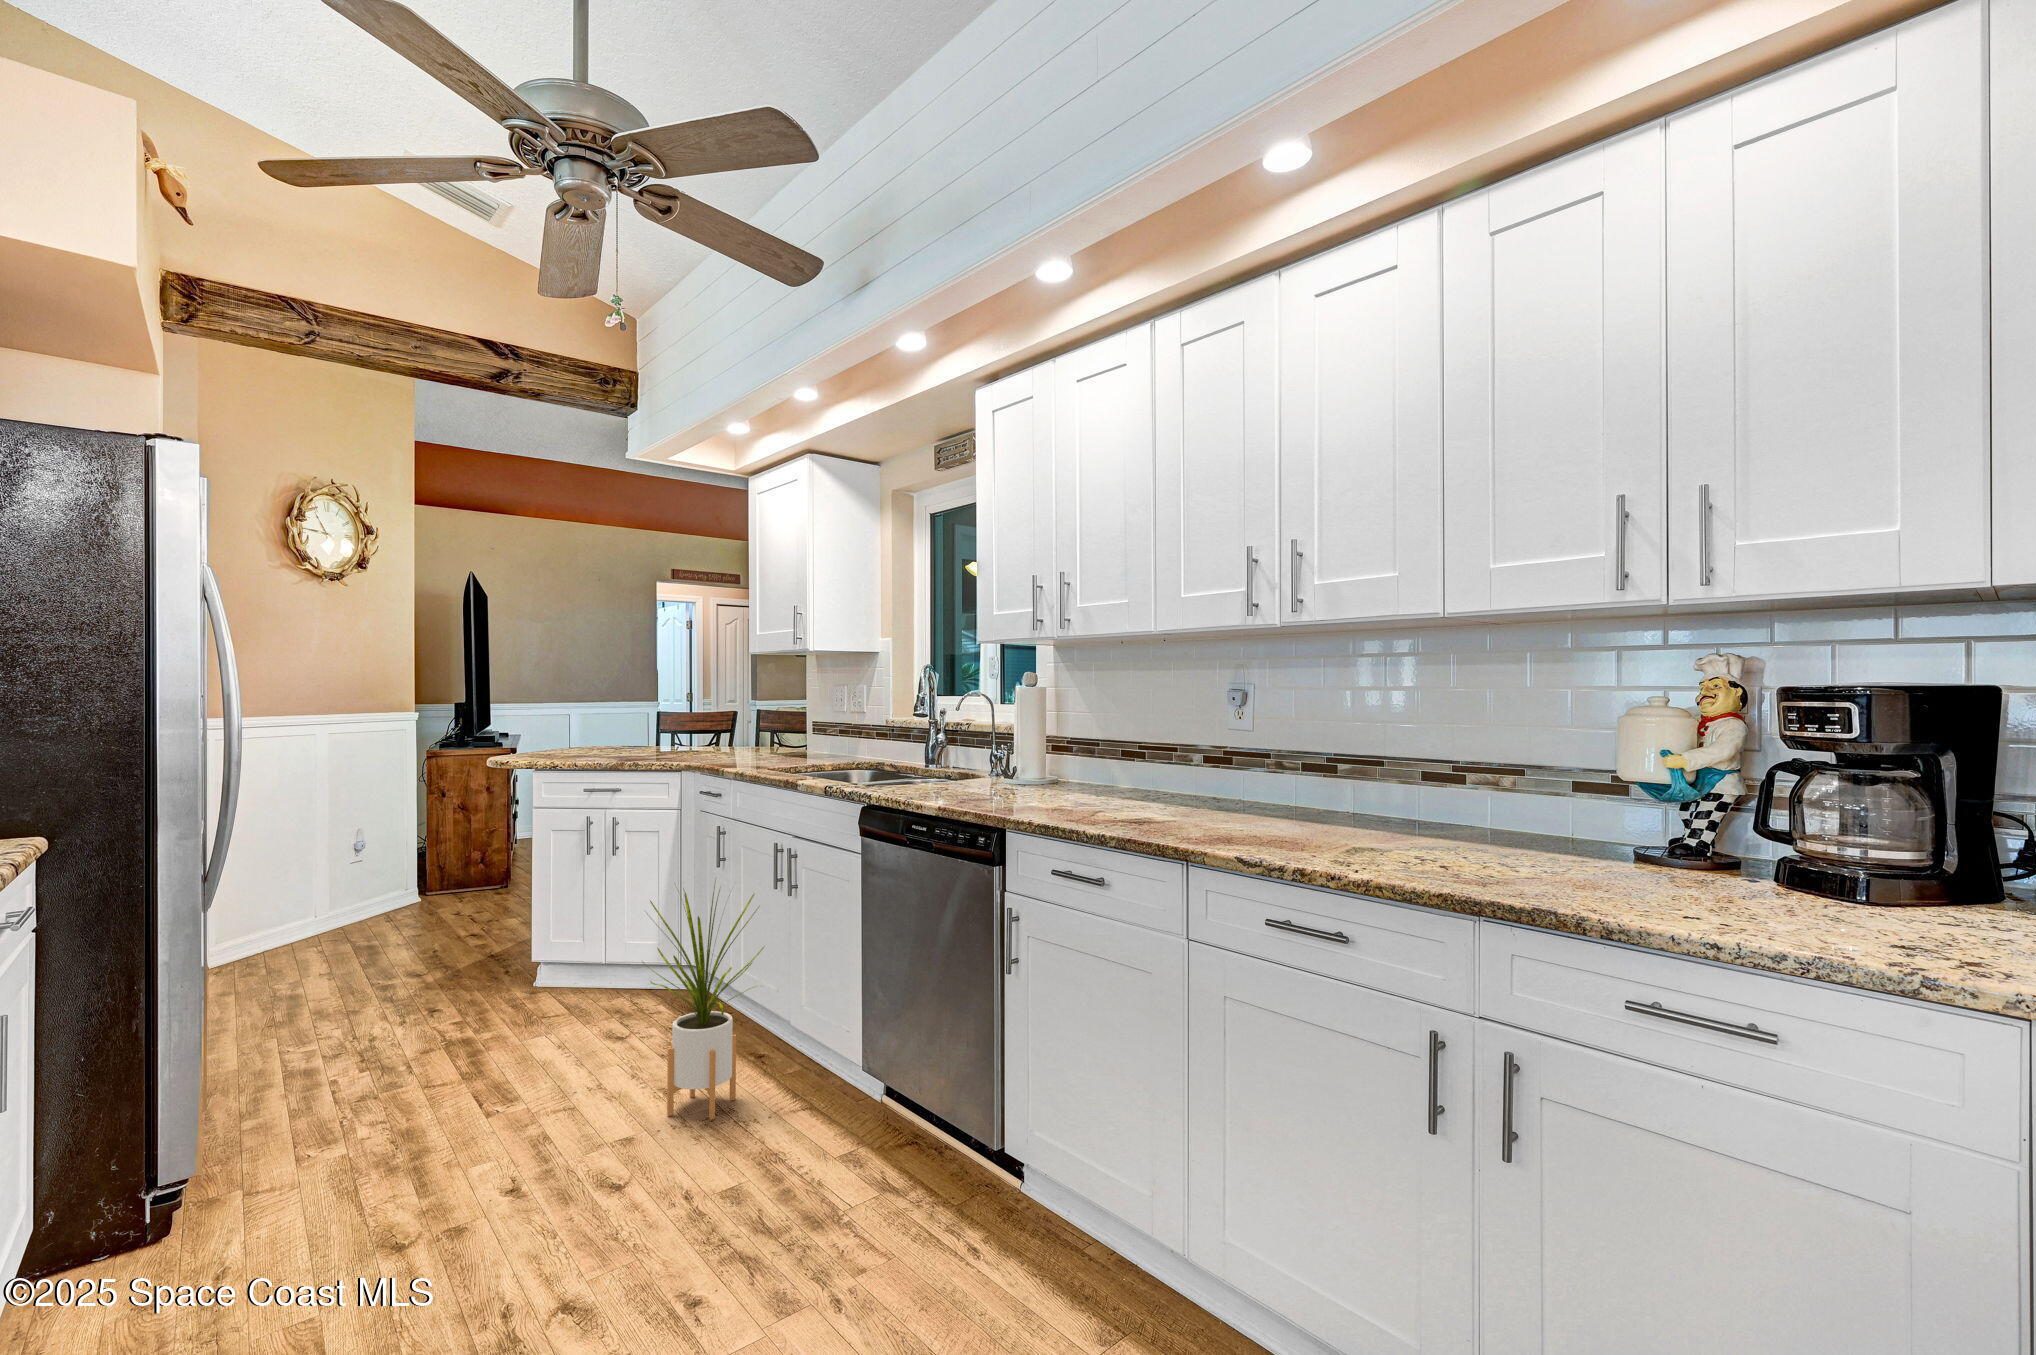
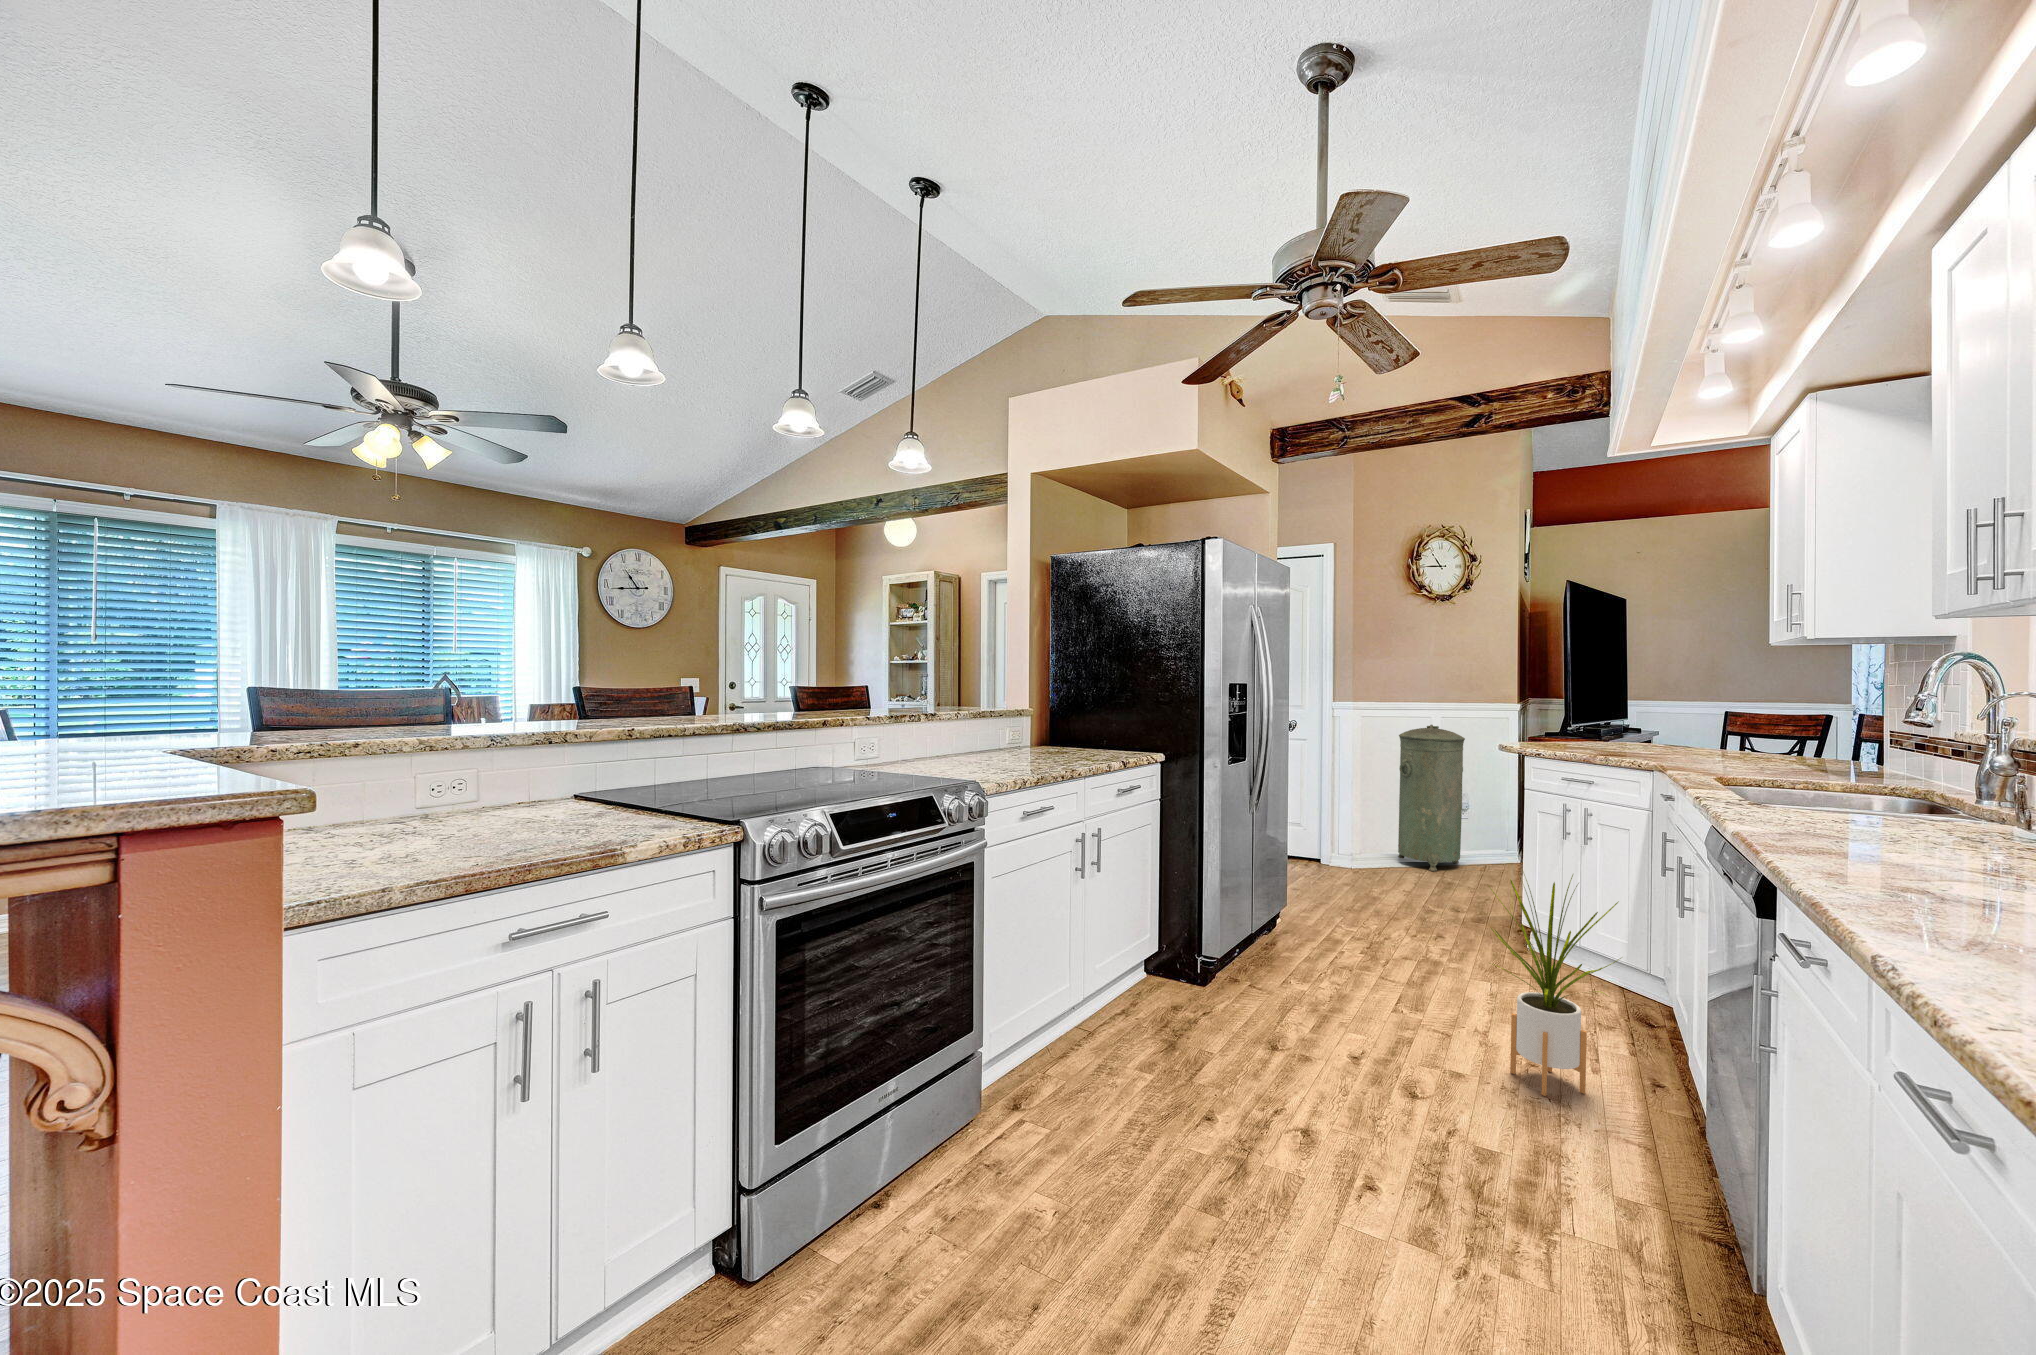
trash can: none [274,750,378,952] -> present [1398,725,1465,872]

